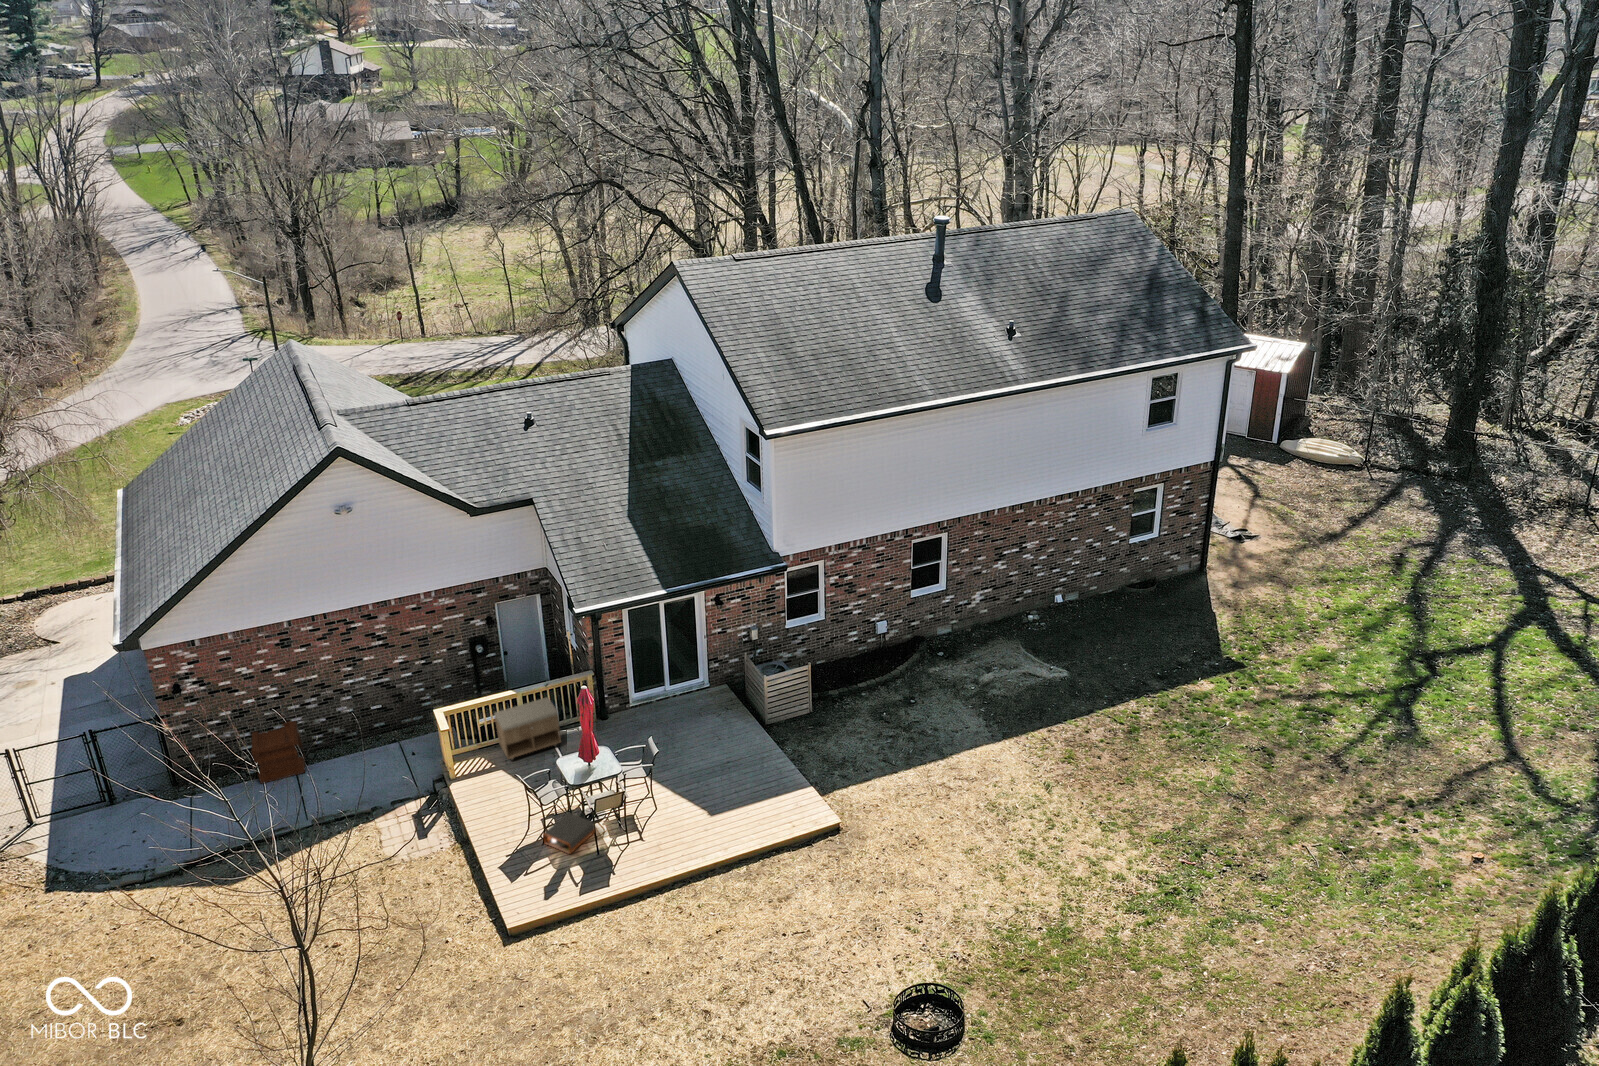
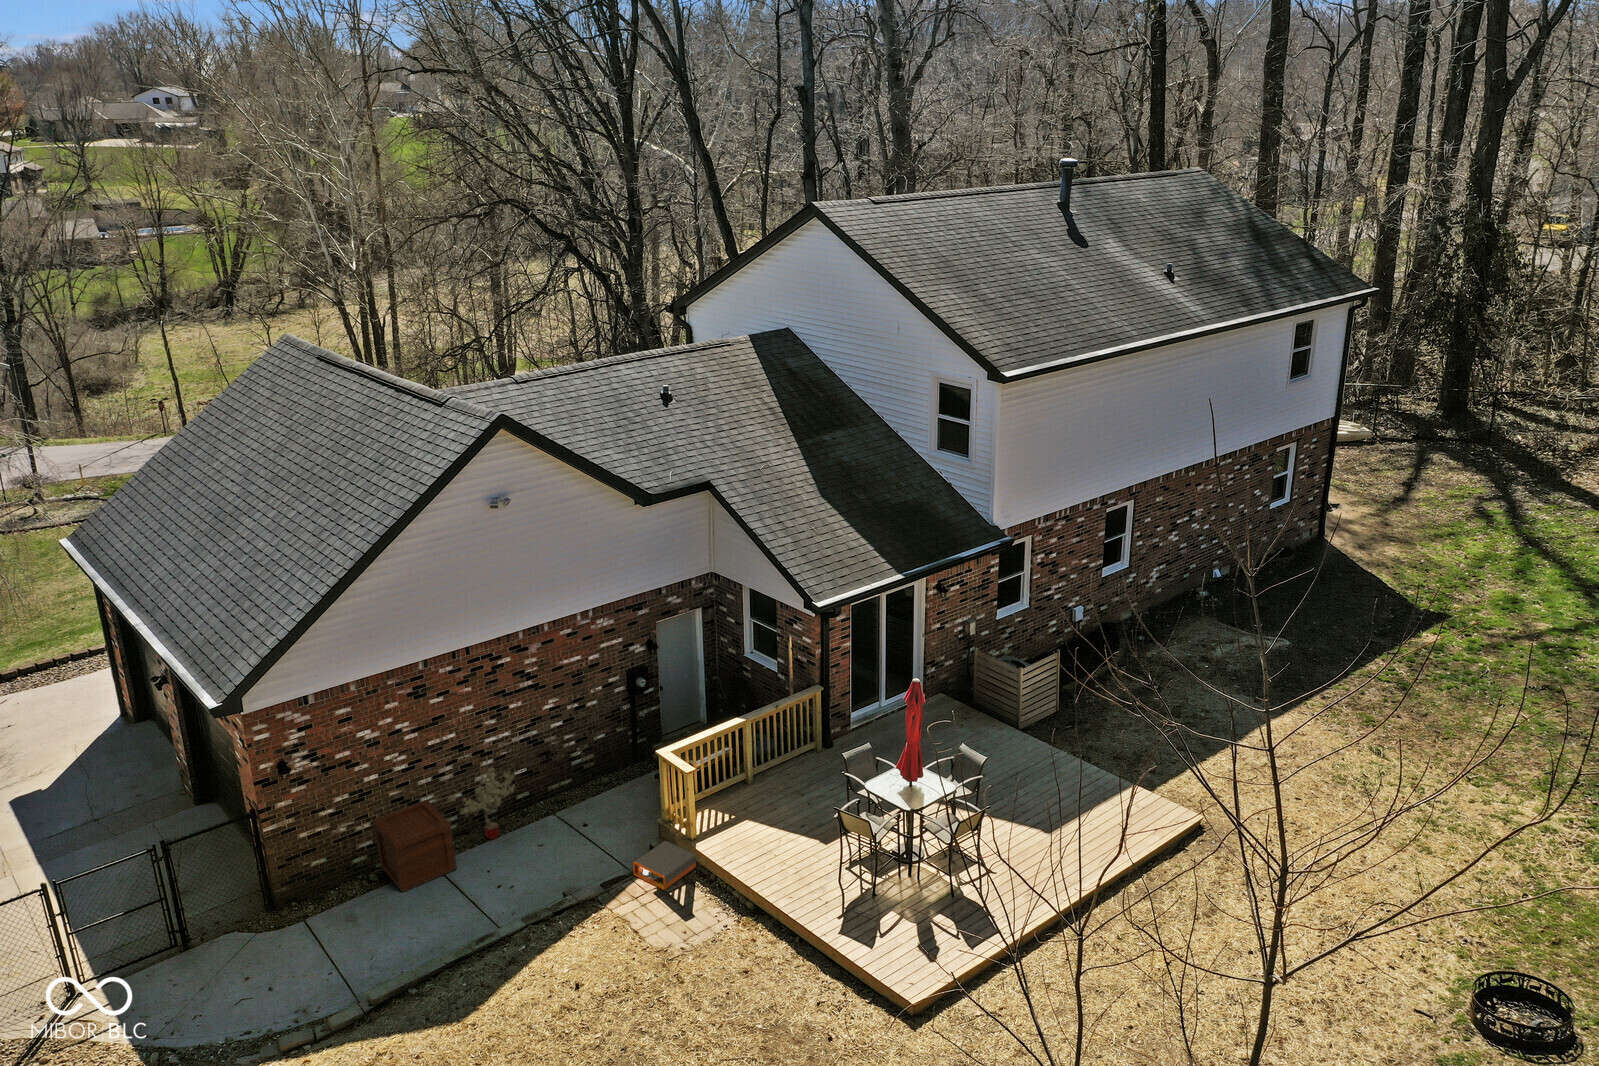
storage bench: present [495,697,561,759] -> none [719,725,801,809]
potted tree: none [316,702,362,753] -> present [460,769,515,839]
storage box: present [543,813,595,854] -> present [633,841,696,890]

